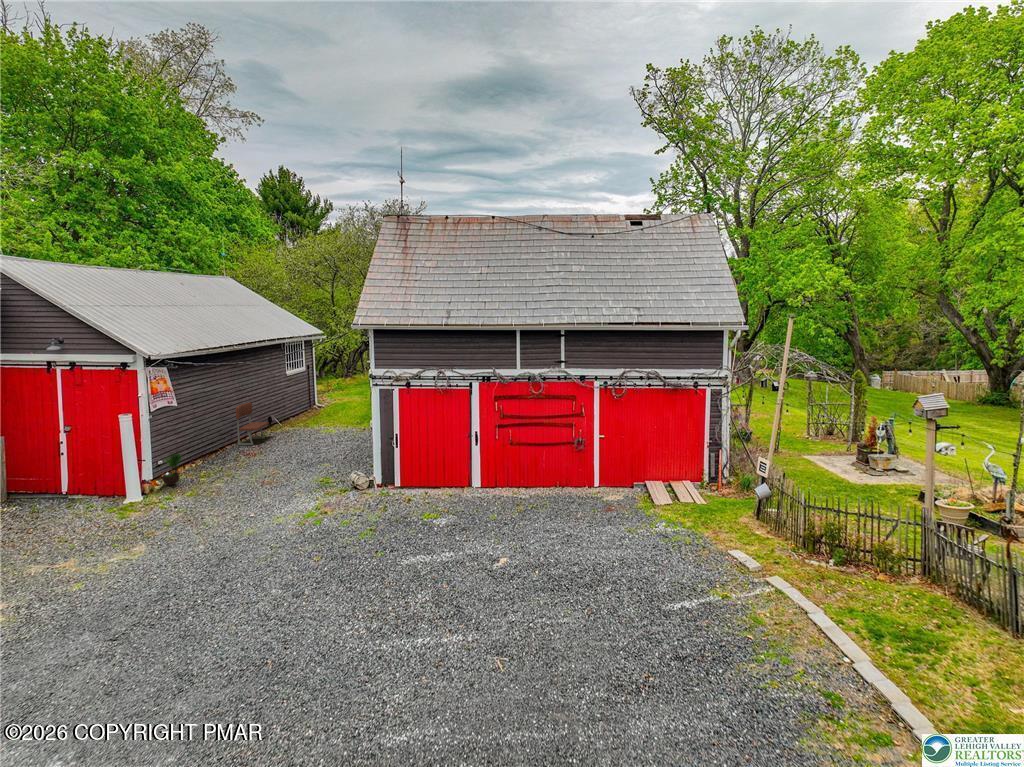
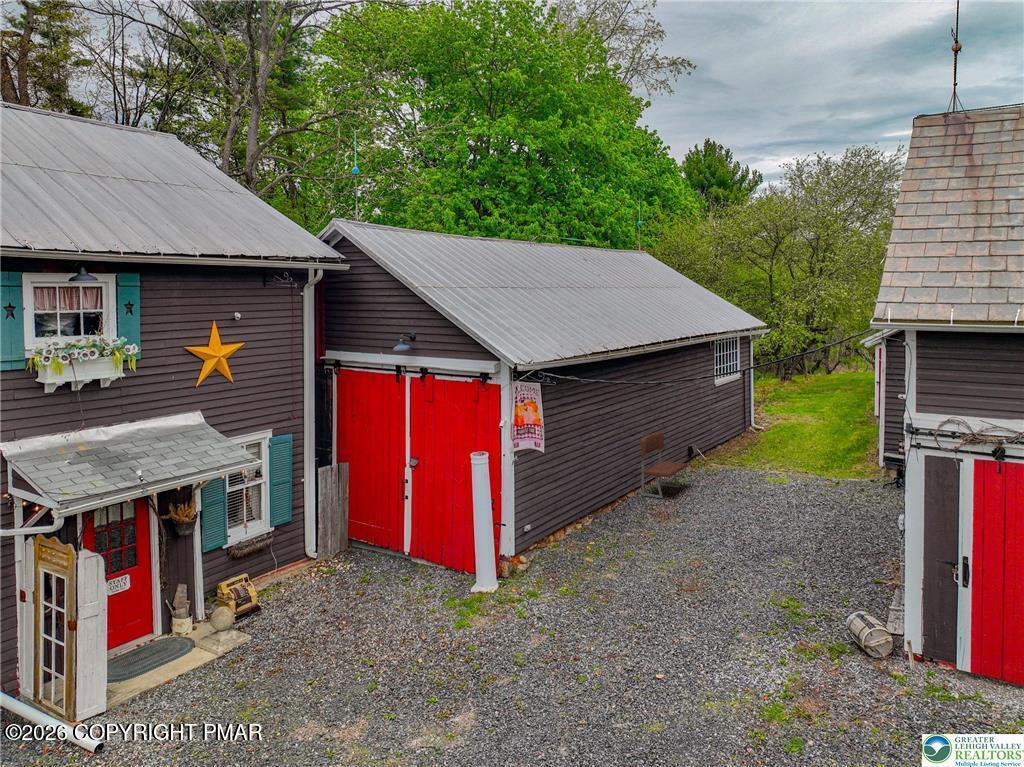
potted tree: present [162,454,181,485] -> none [528,513,558,565]

